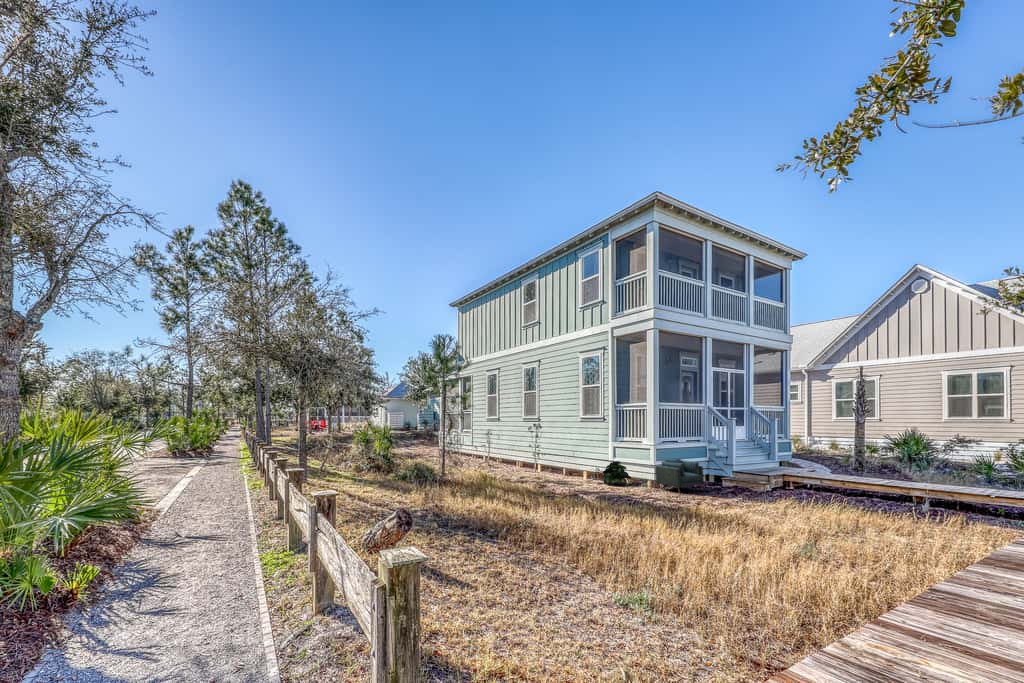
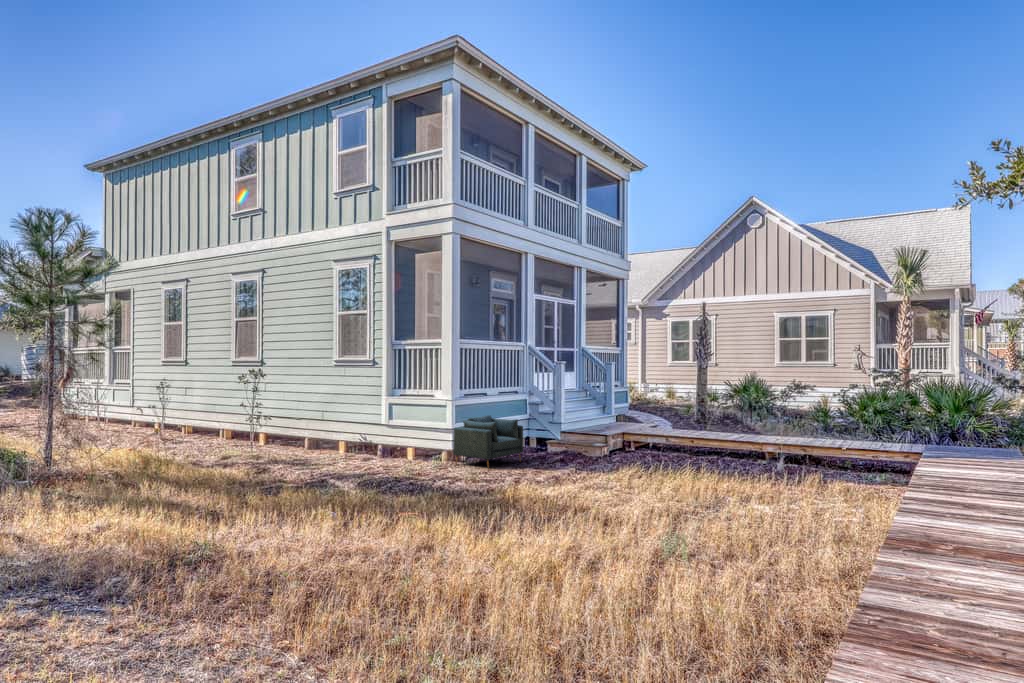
potted plant: present [602,461,631,485] -> none [368,424,415,463]

